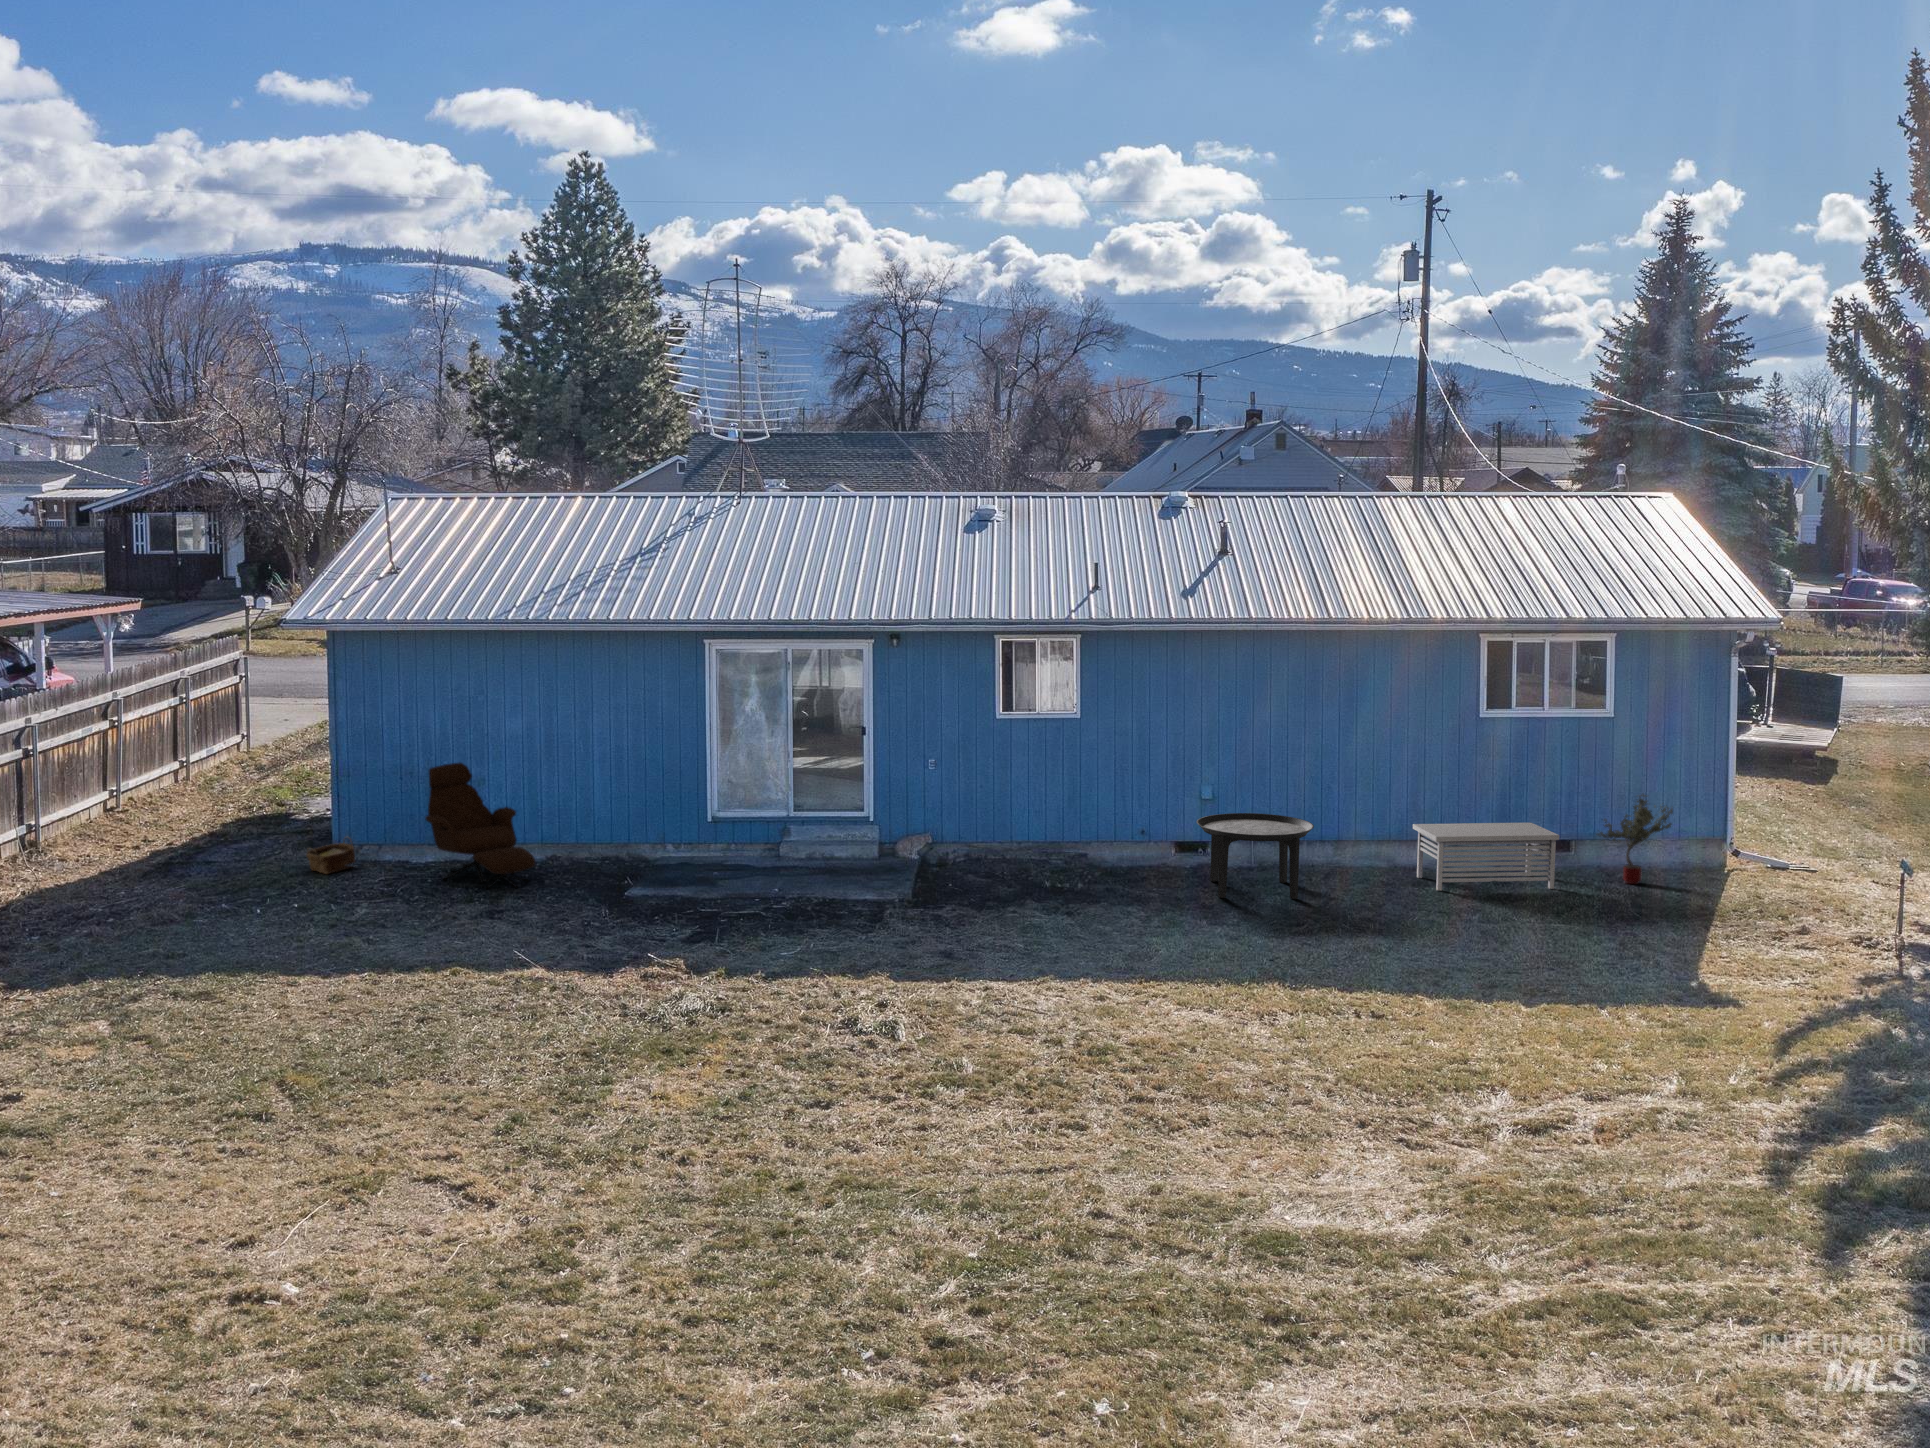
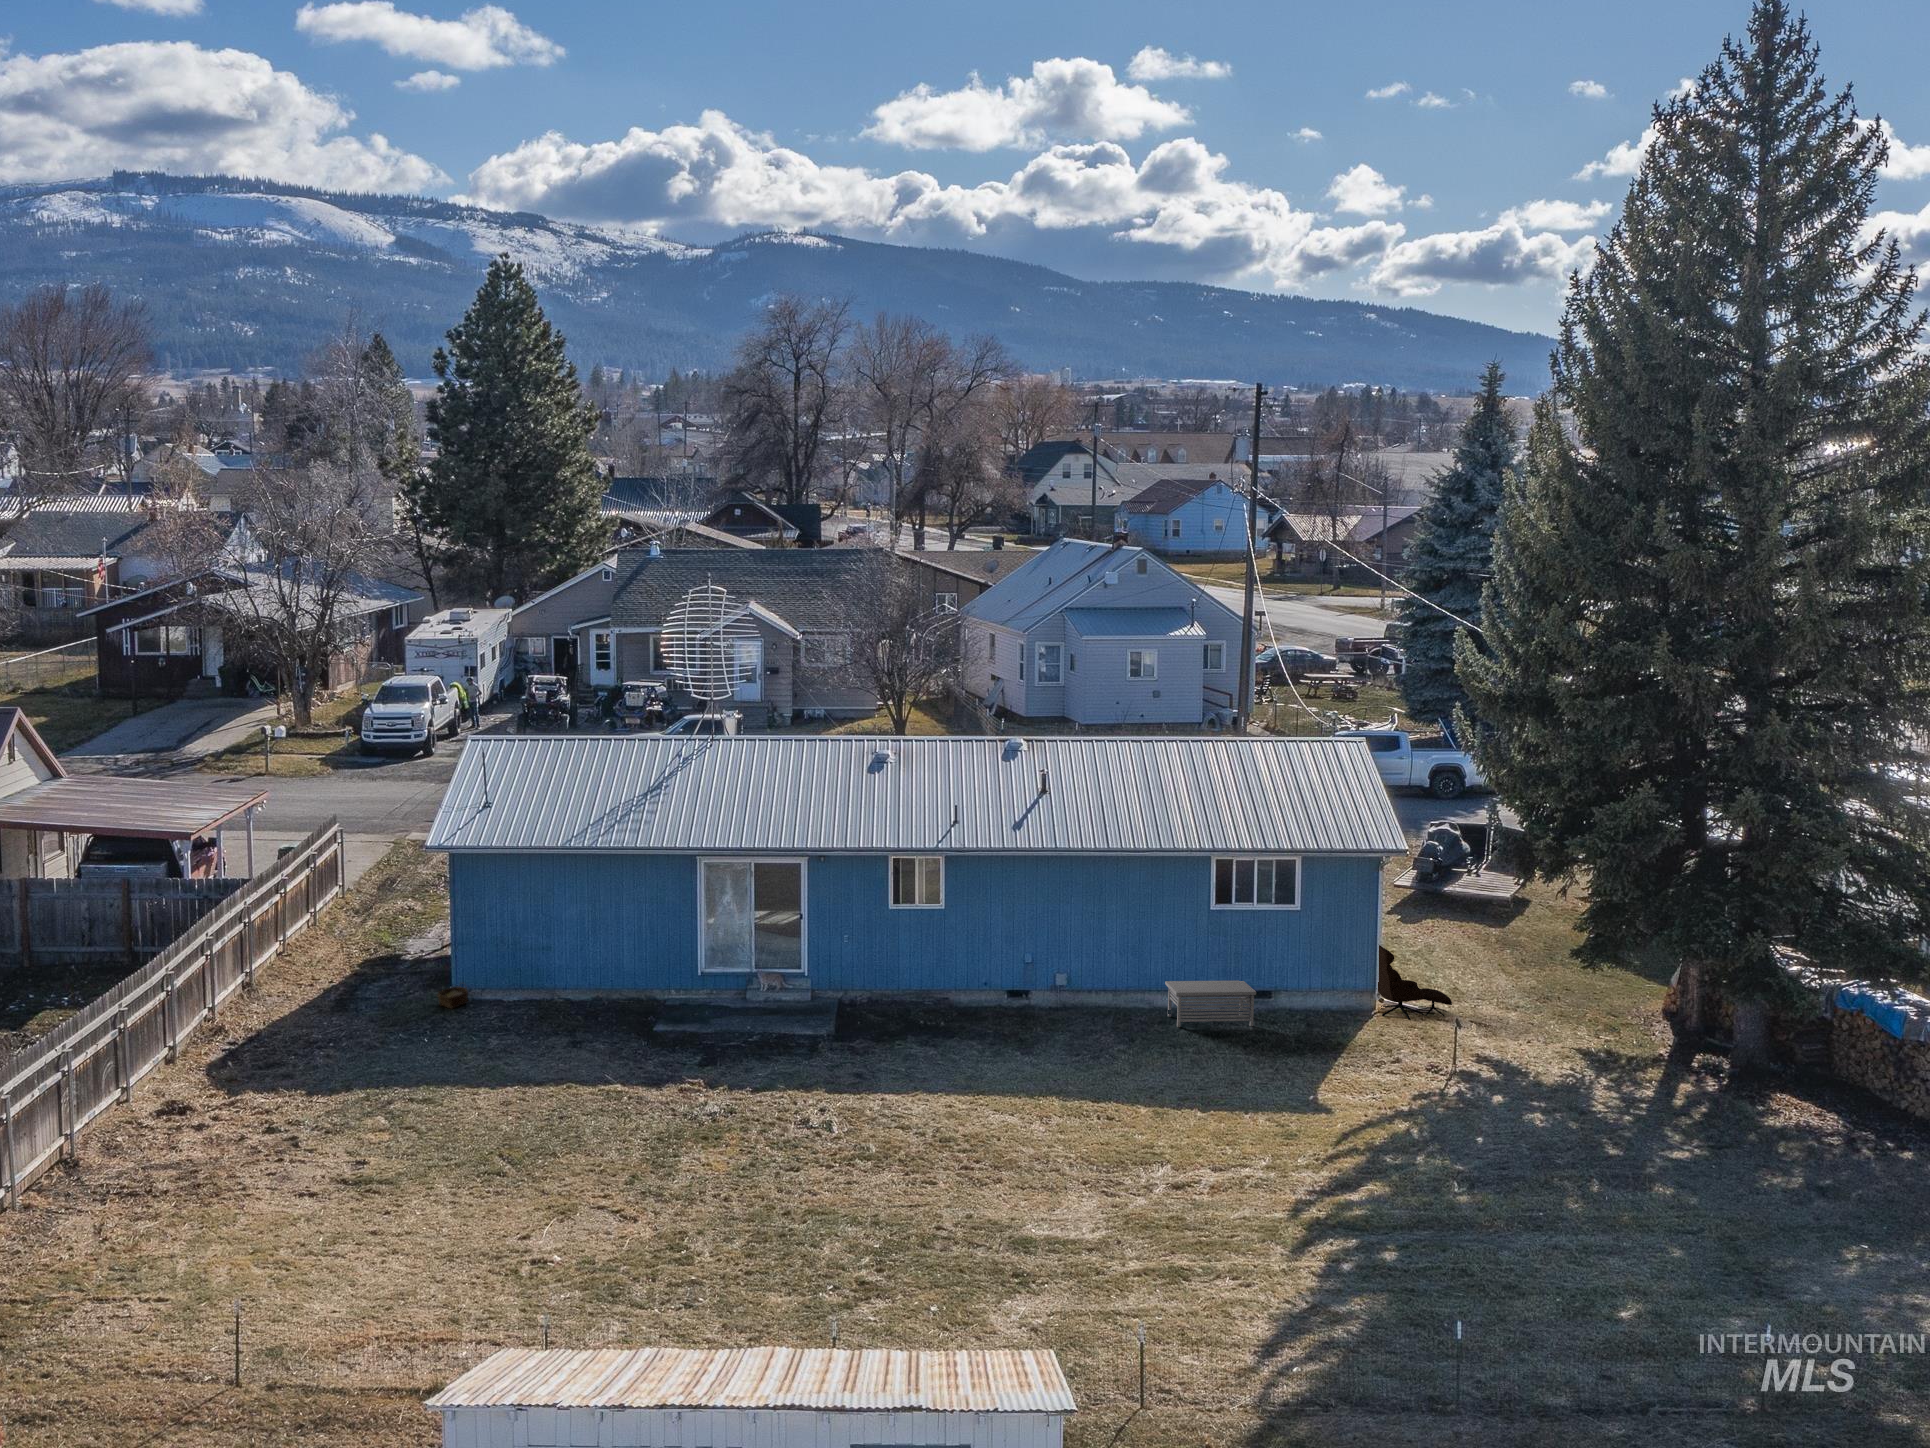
lounge chair: present [425,763,535,889] -> present [1376,945,1452,1020]
potted tree: present [1596,795,1673,884] -> none [1282,963,1332,1023]
round table: present [1197,813,1314,899] -> none [1022,973,1097,1033]

